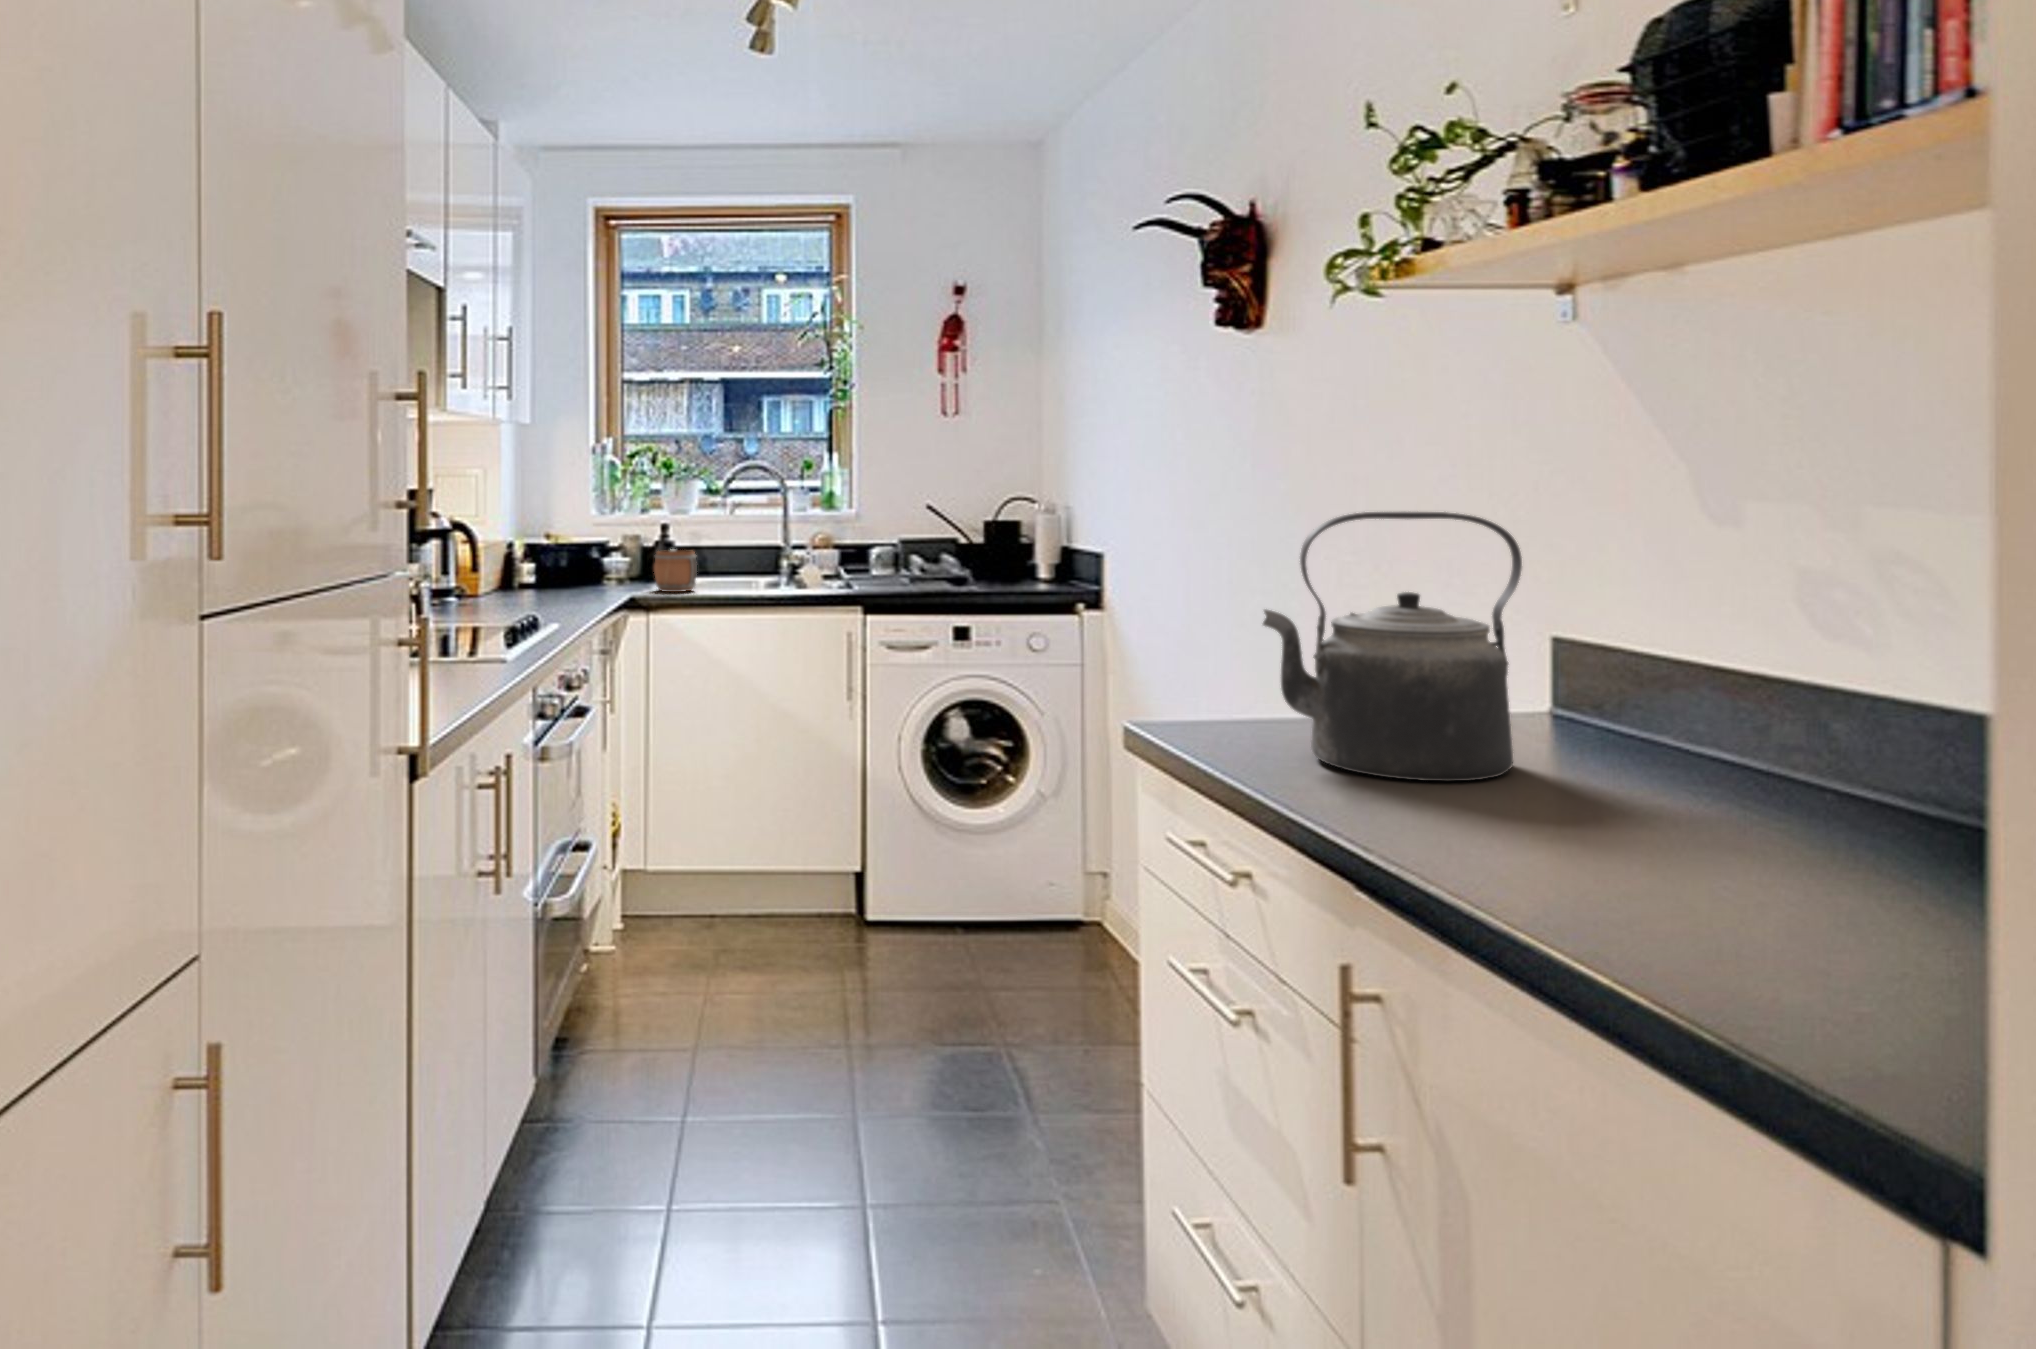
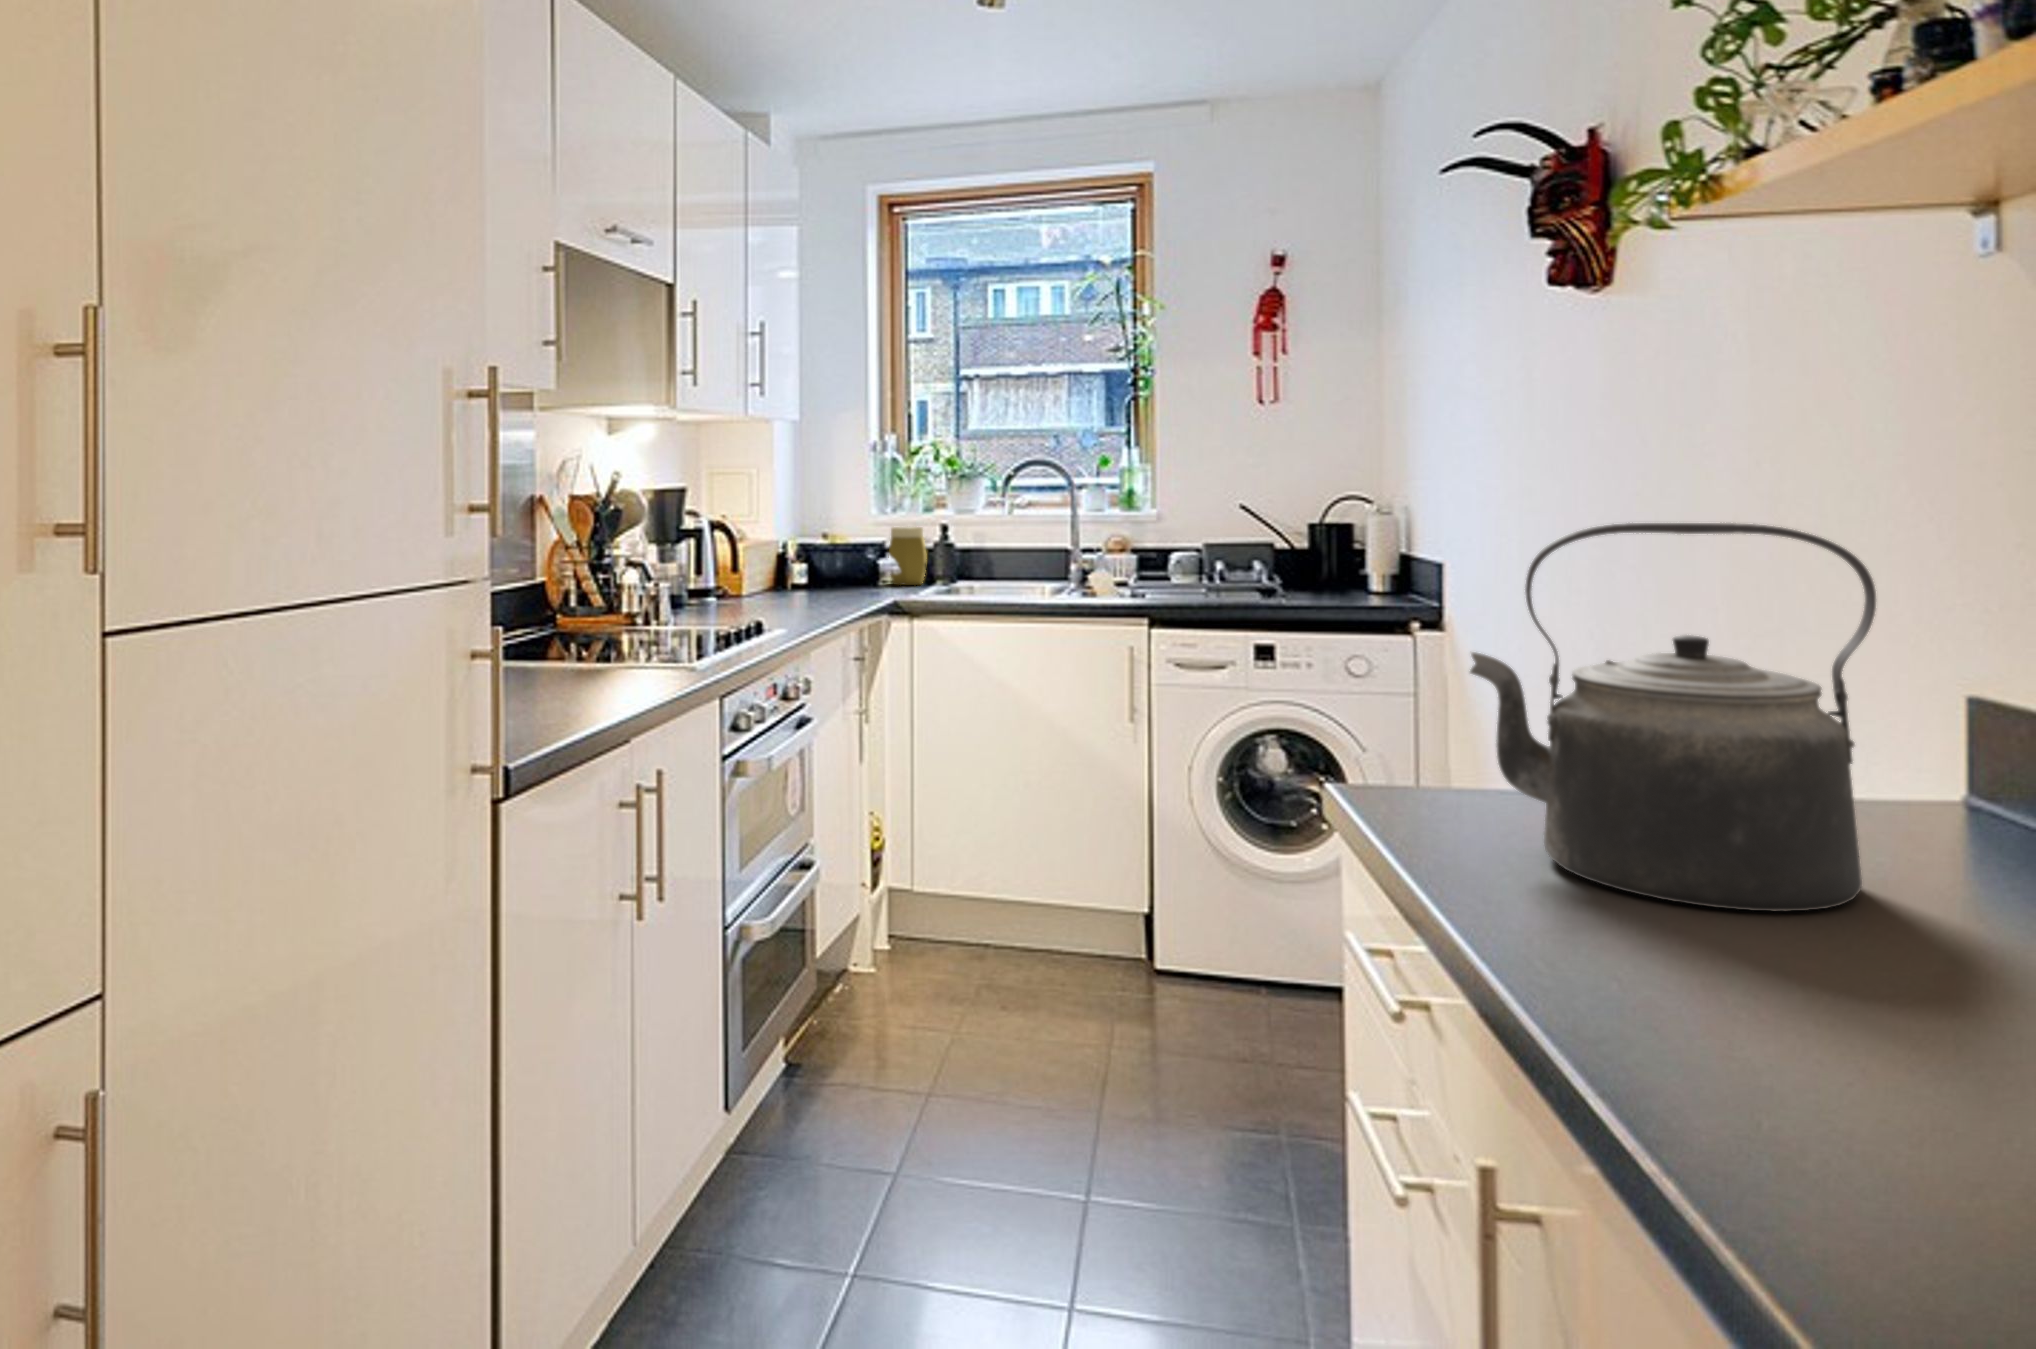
jar: none [613,526,648,582] -> present [889,527,927,585]
mug: present [654,549,697,592] -> none [920,551,965,597]

